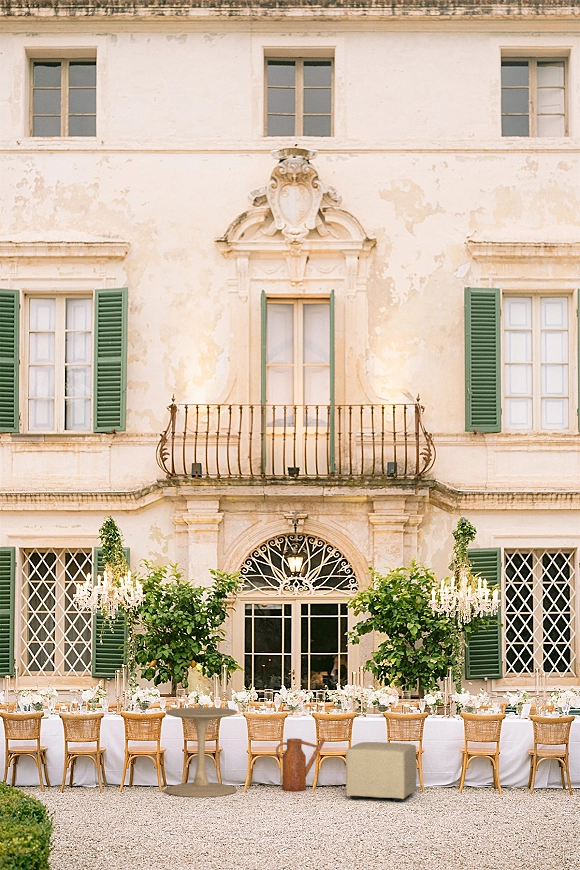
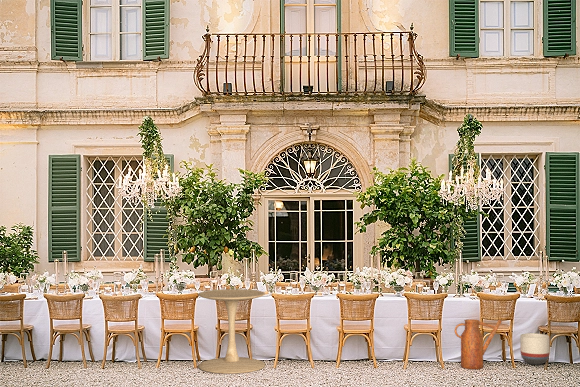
watering can: present [276,738,325,791] -> present [454,319,502,369]
ottoman: present [346,742,416,802] -> none [369,321,433,378]
planter: none [513,758,544,792] -> present [520,333,550,365]

